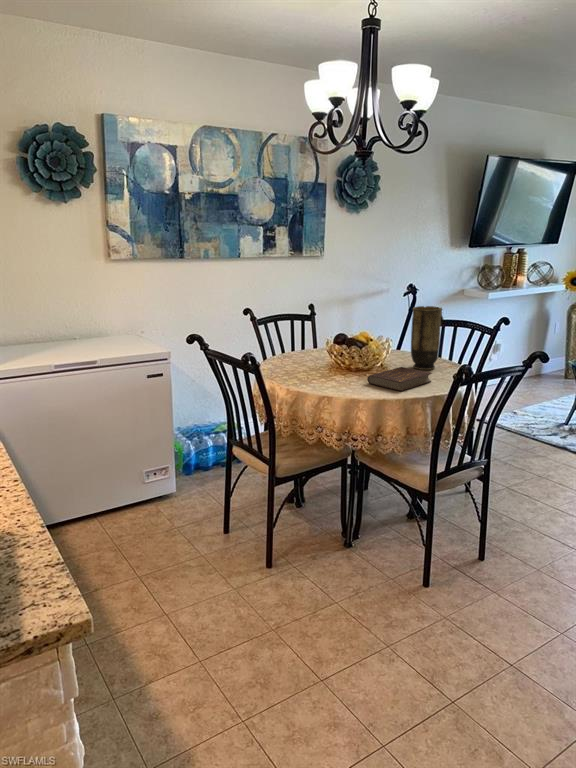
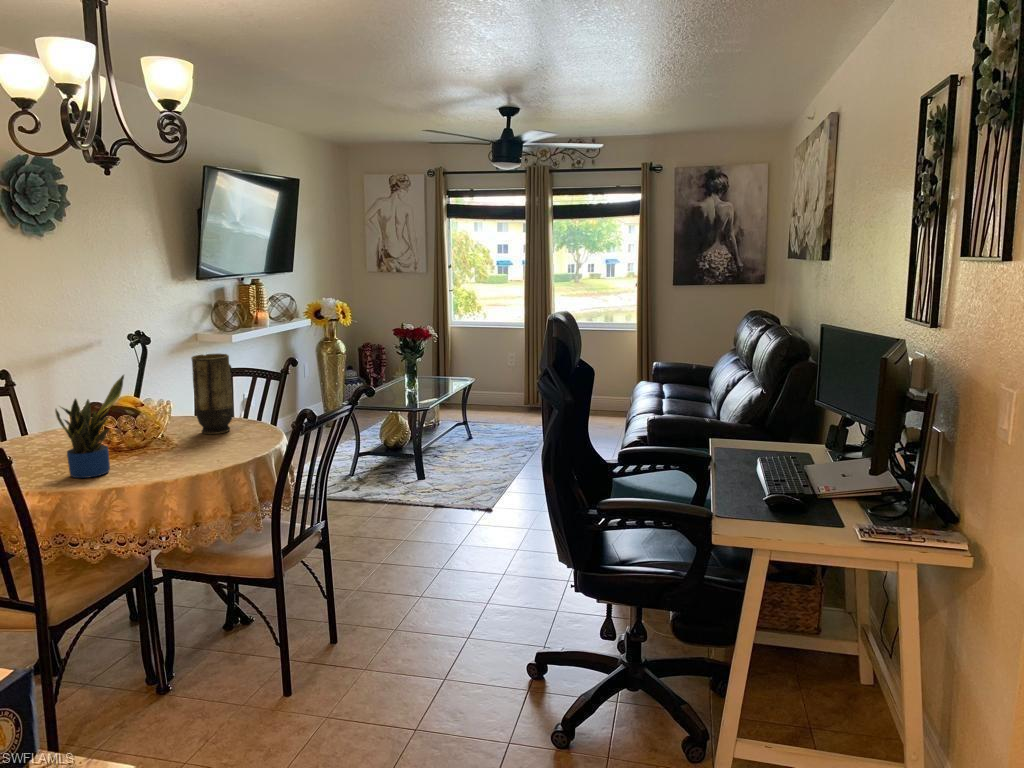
potted plant: none [307,316,353,386] -> present [55,375,124,478]
book: present [367,367,432,391] -> none [158,434,240,462]

